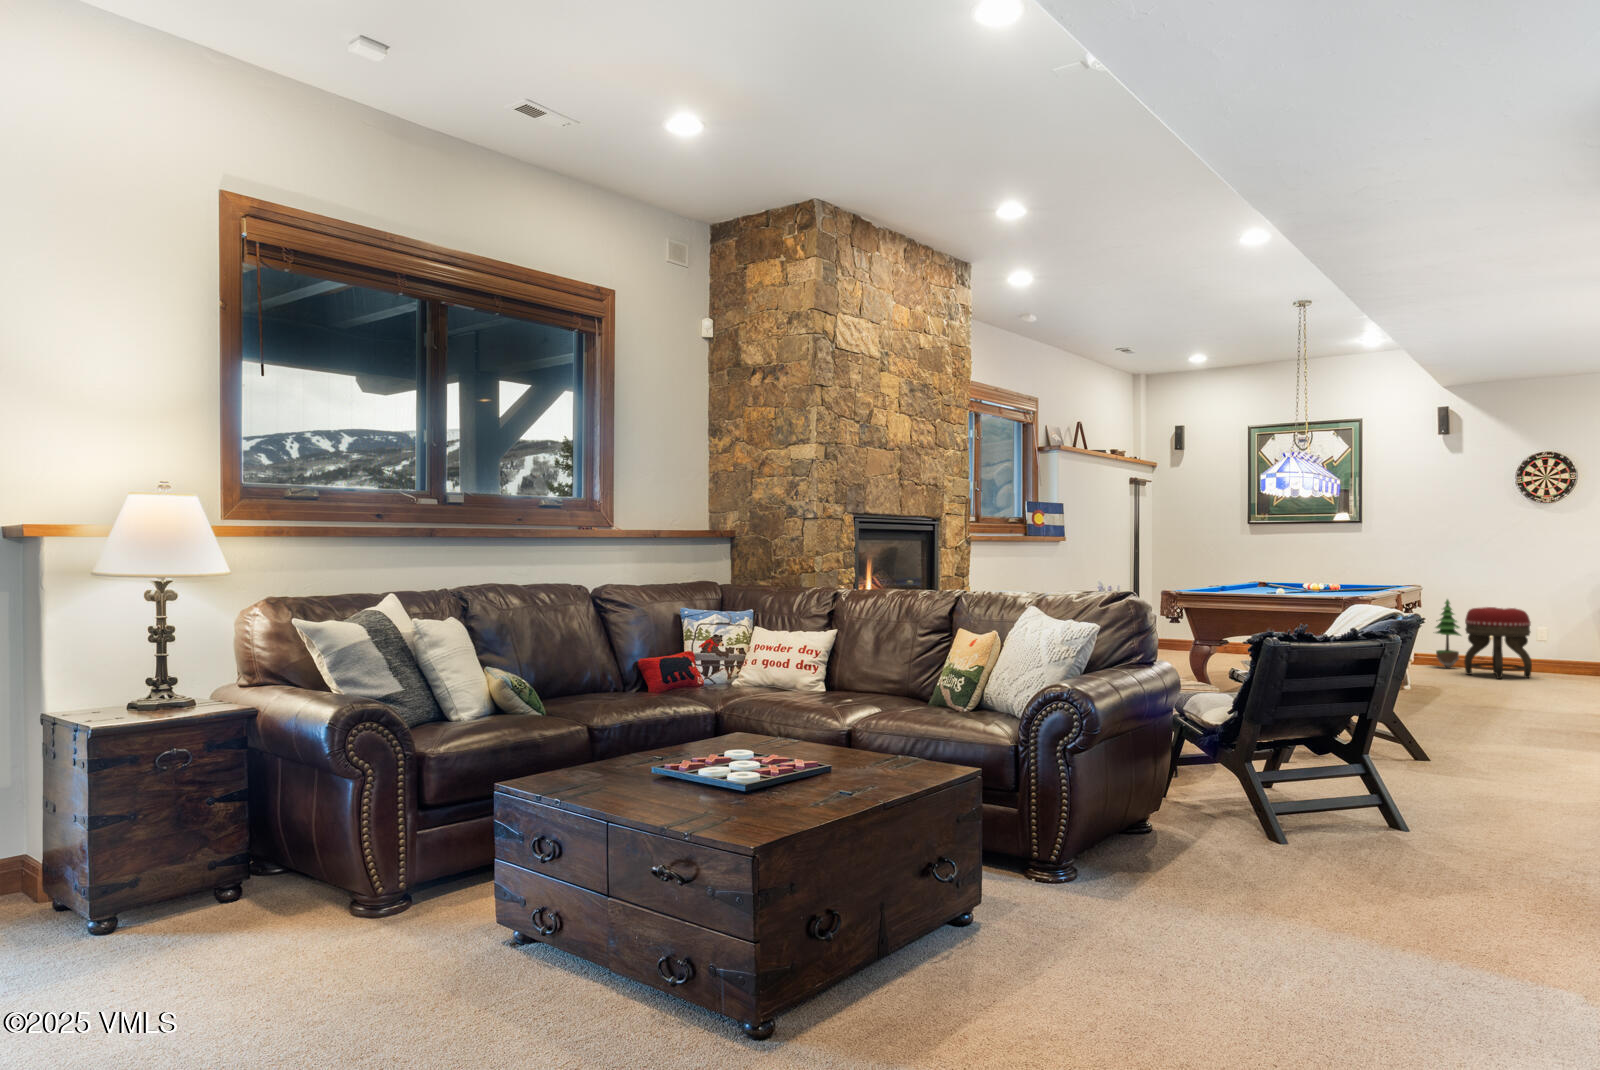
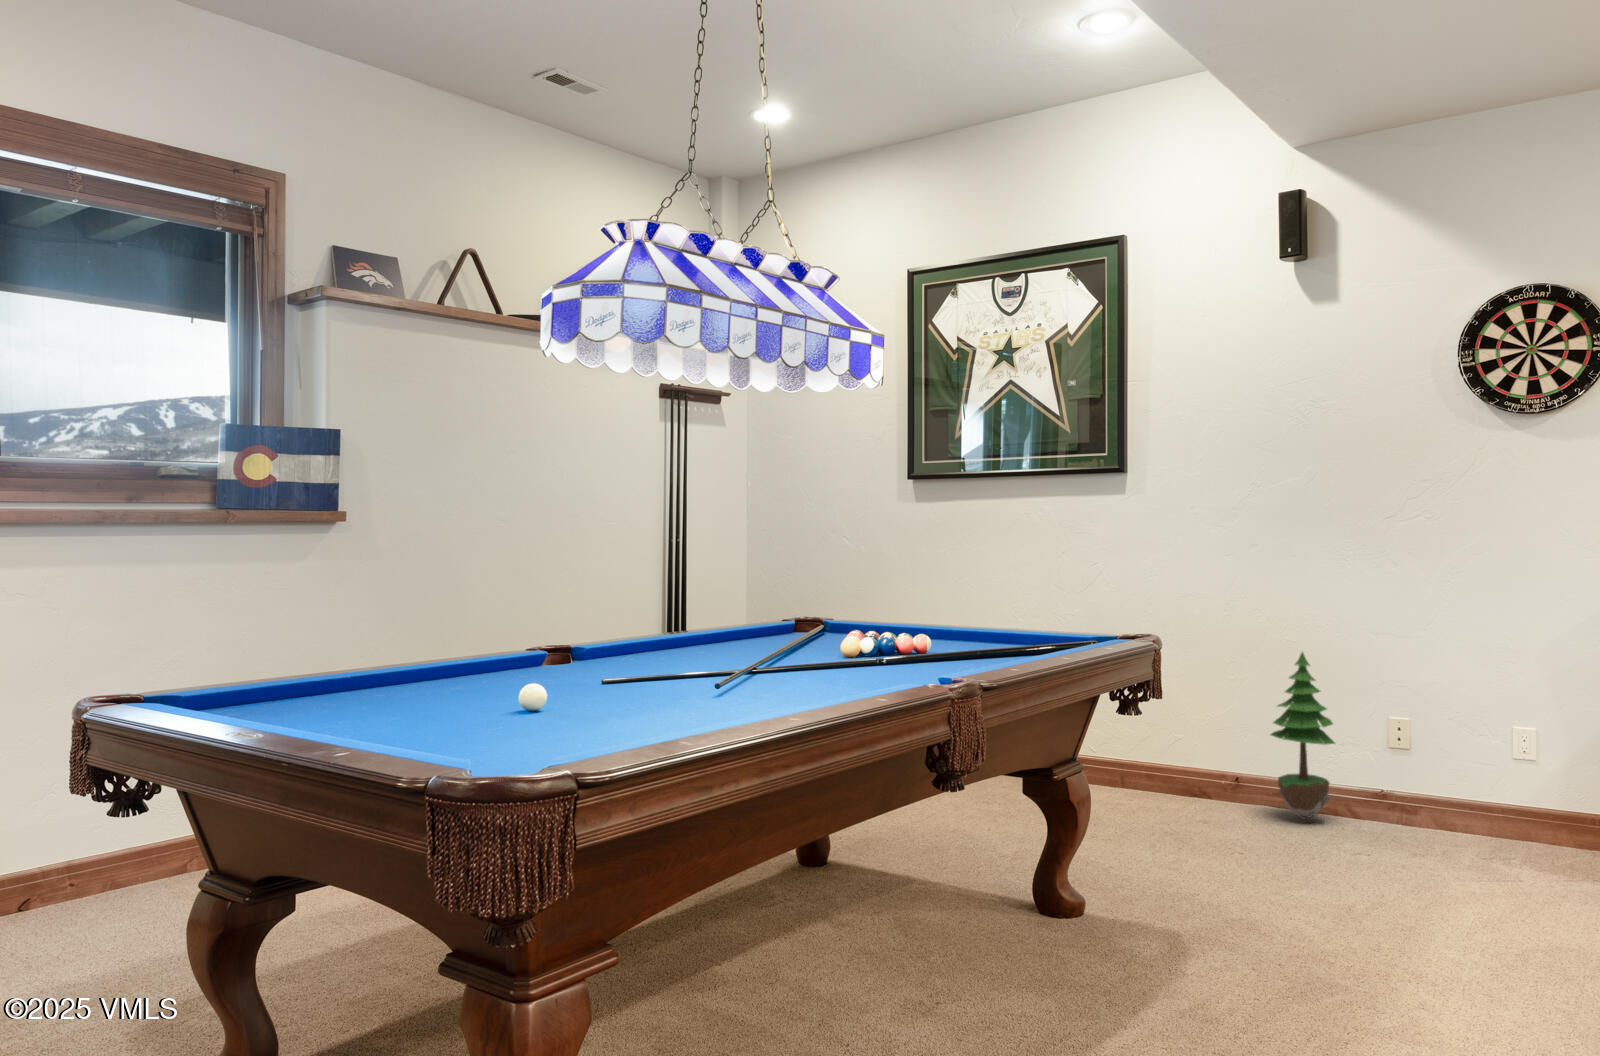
footstool: present [1464,607,1532,679] -> none [1333,684,1502,889]

